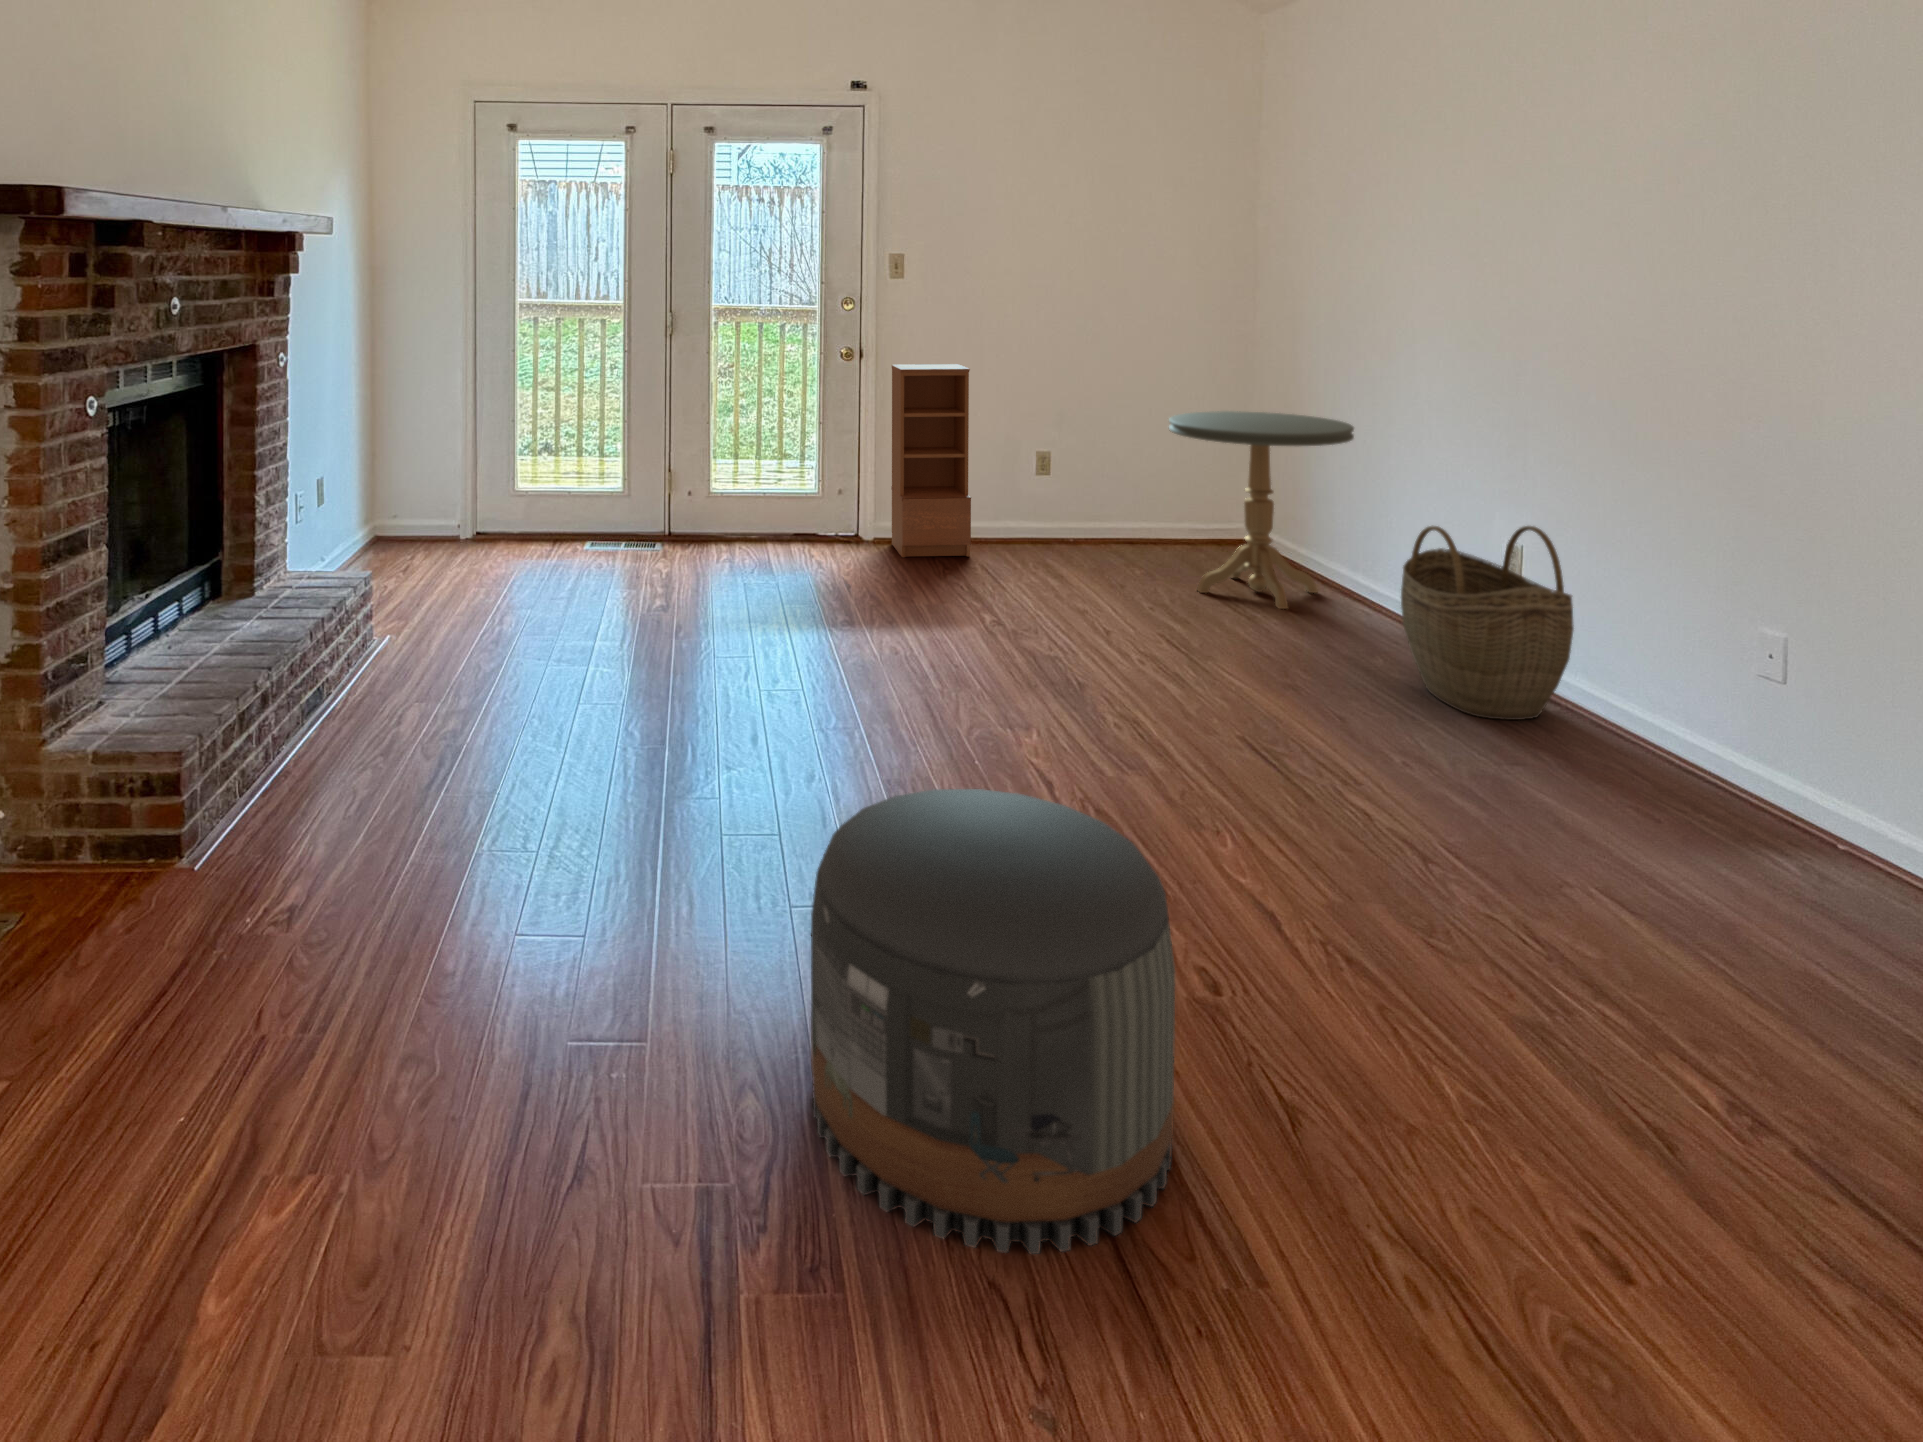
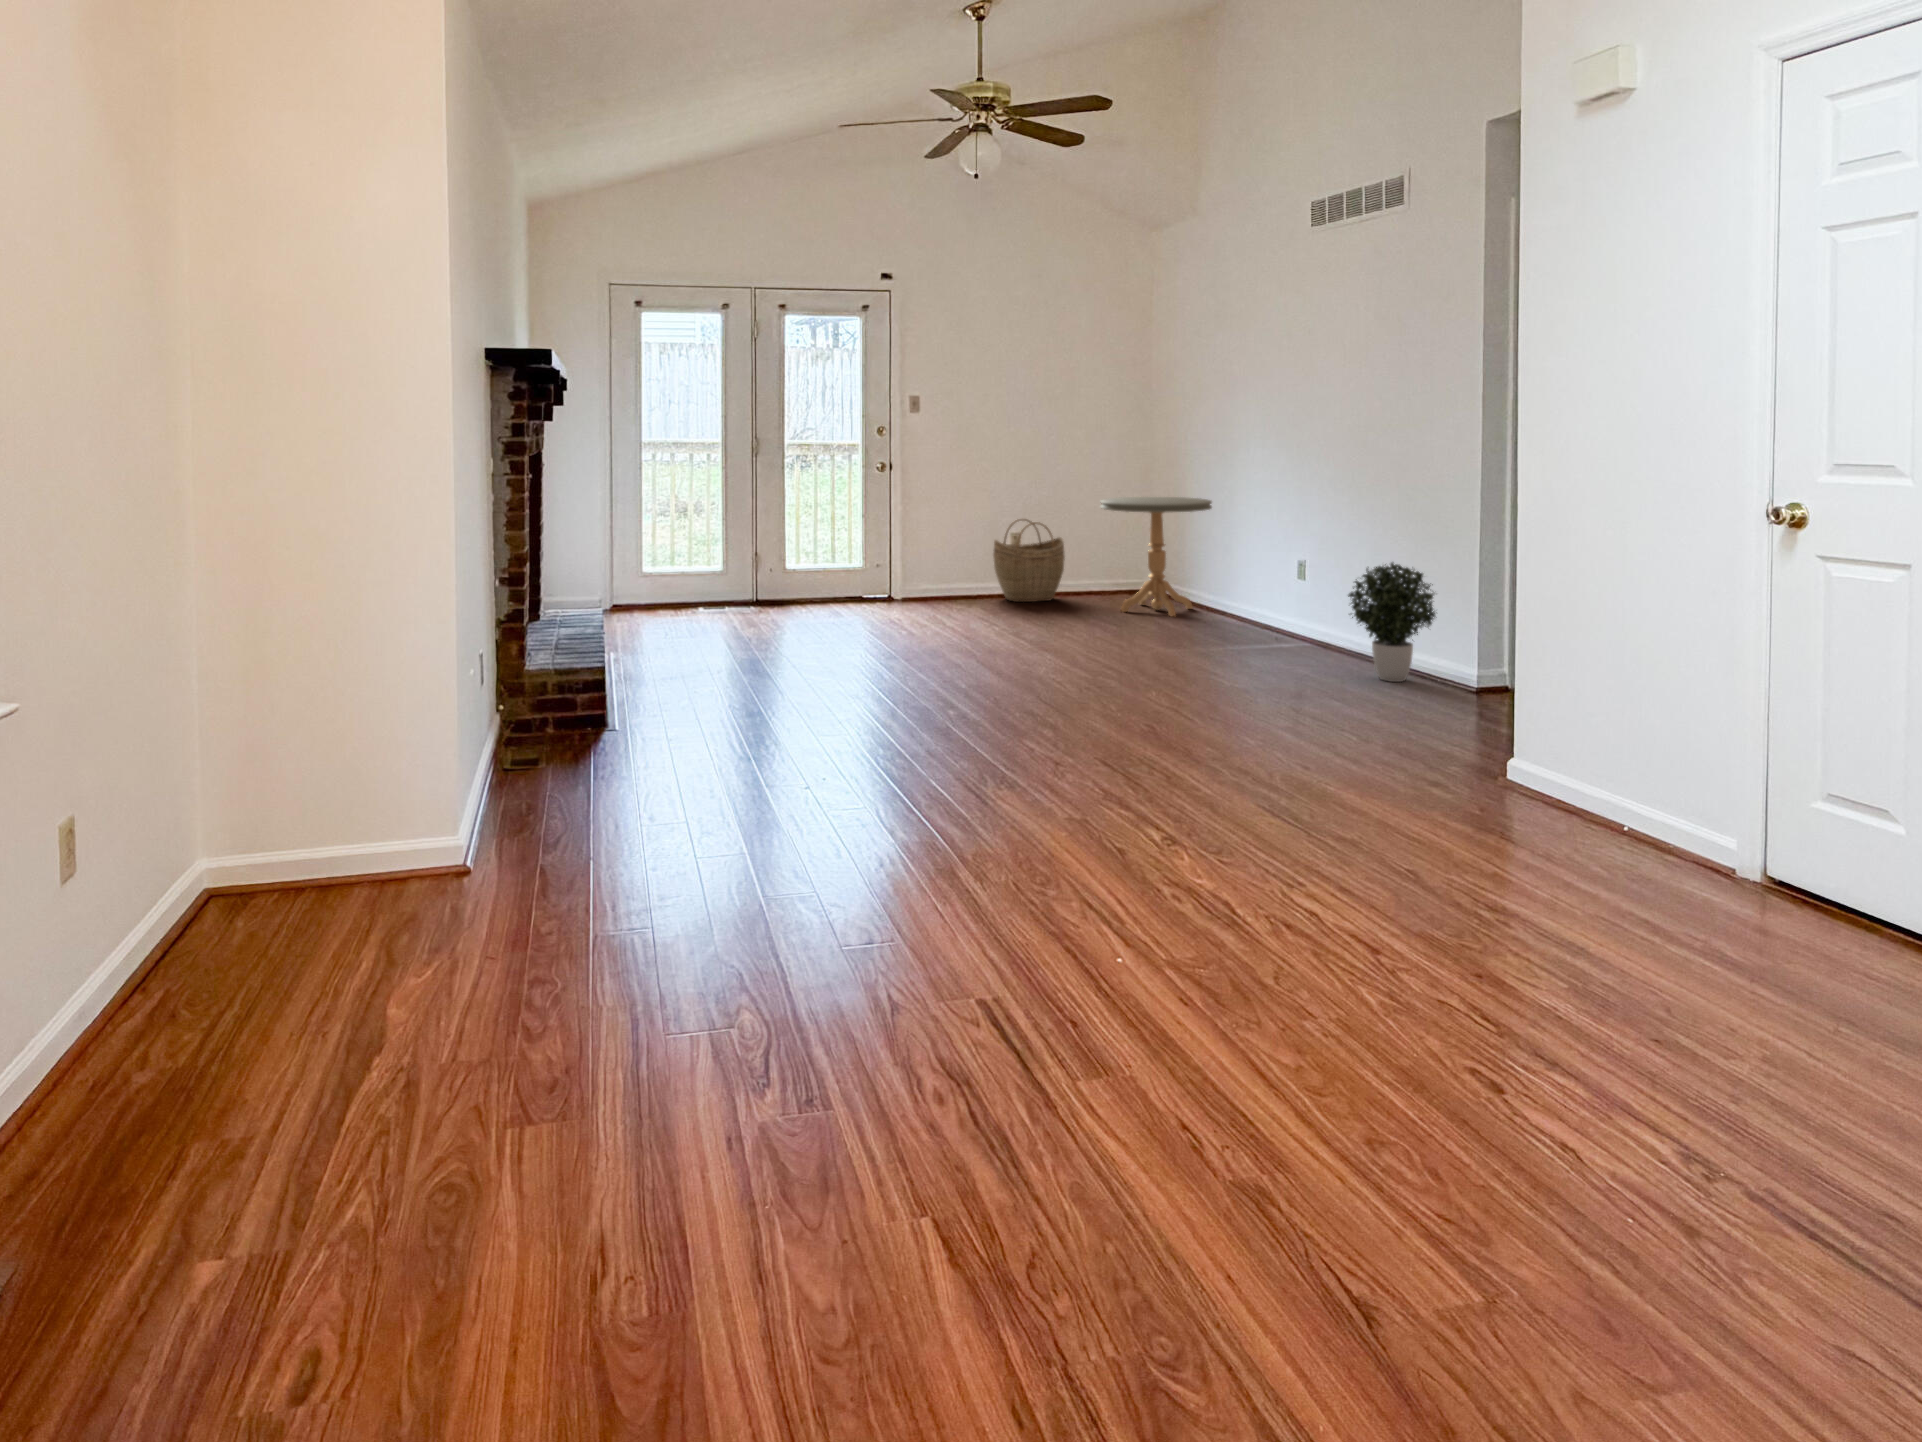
bookcase: present [891,364,971,557] -> none [913,472,971,605]
woven basket: present [1401,526,1574,720] -> present [993,519,1065,602]
potted plant: none [1632,605,1854,851] -> present [1348,563,1436,682]
pouf: present [811,789,1175,1254] -> none [990,631,1147,784]

